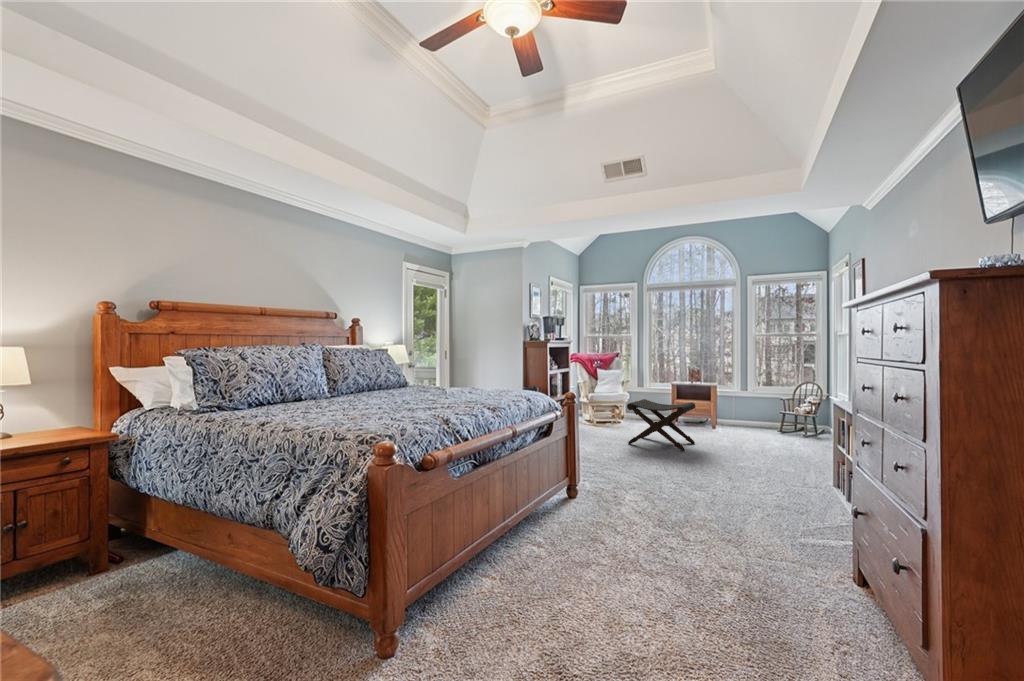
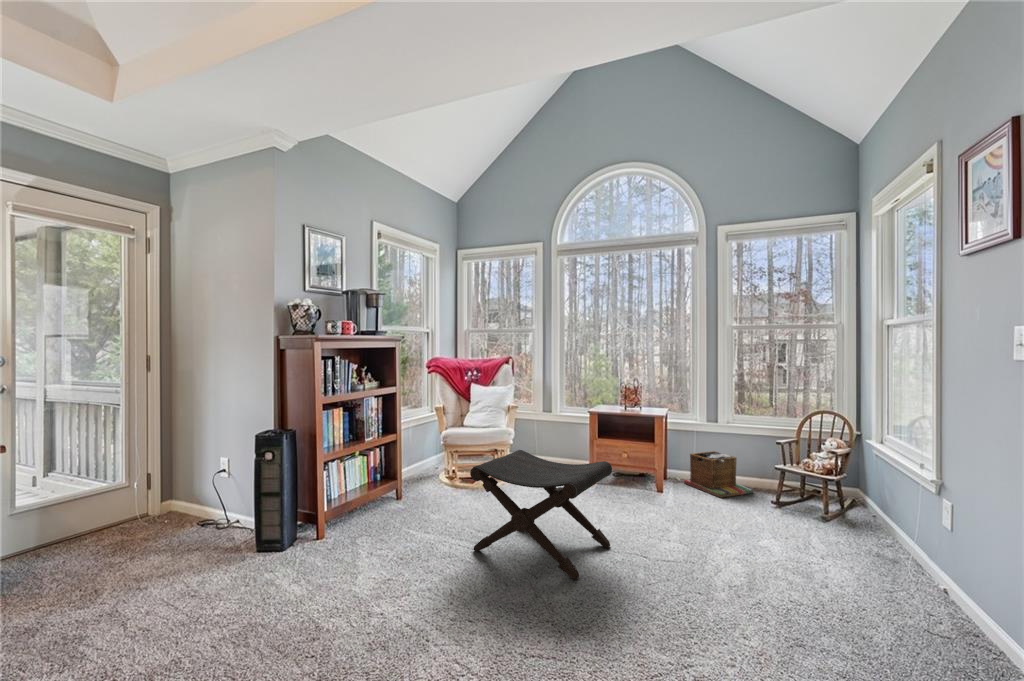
laundry basket: none [727,408,768,431] -> present [684,451,753,498]

